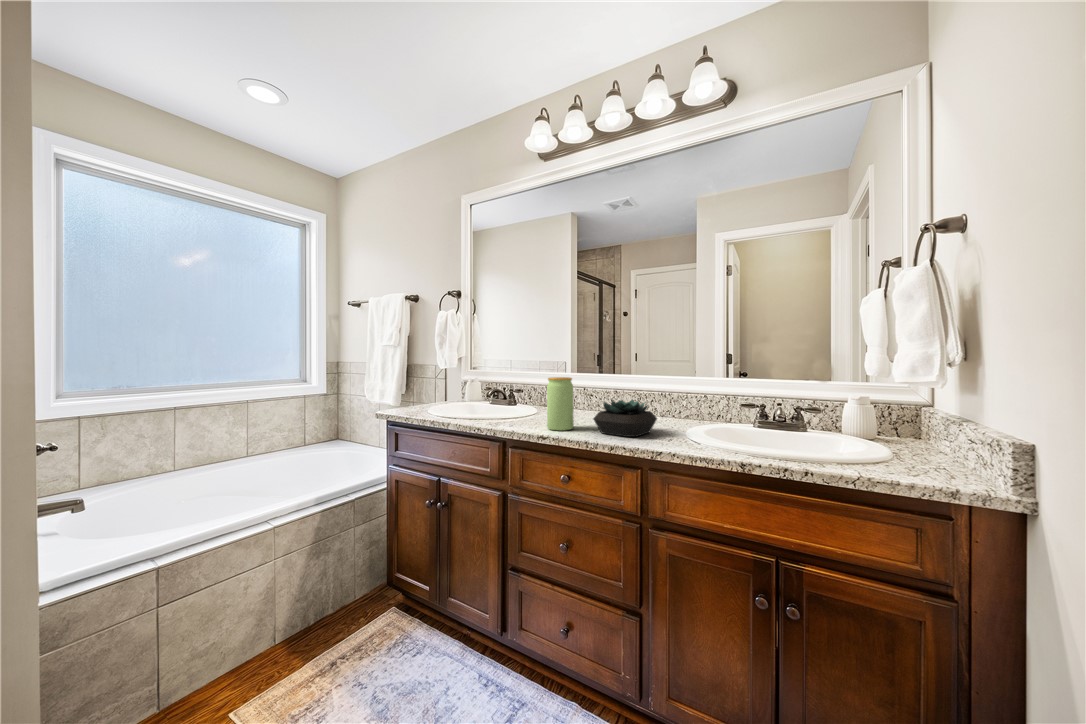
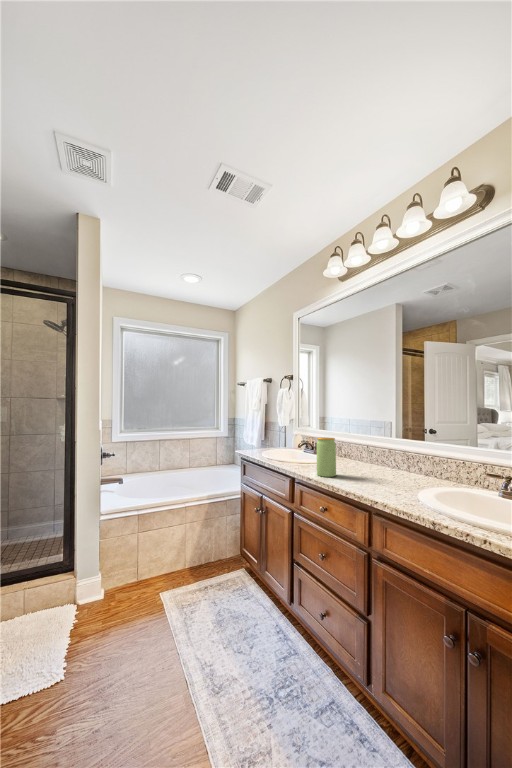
succulent plant: present [593,400,657,437] -> none [344,457,397,488]

